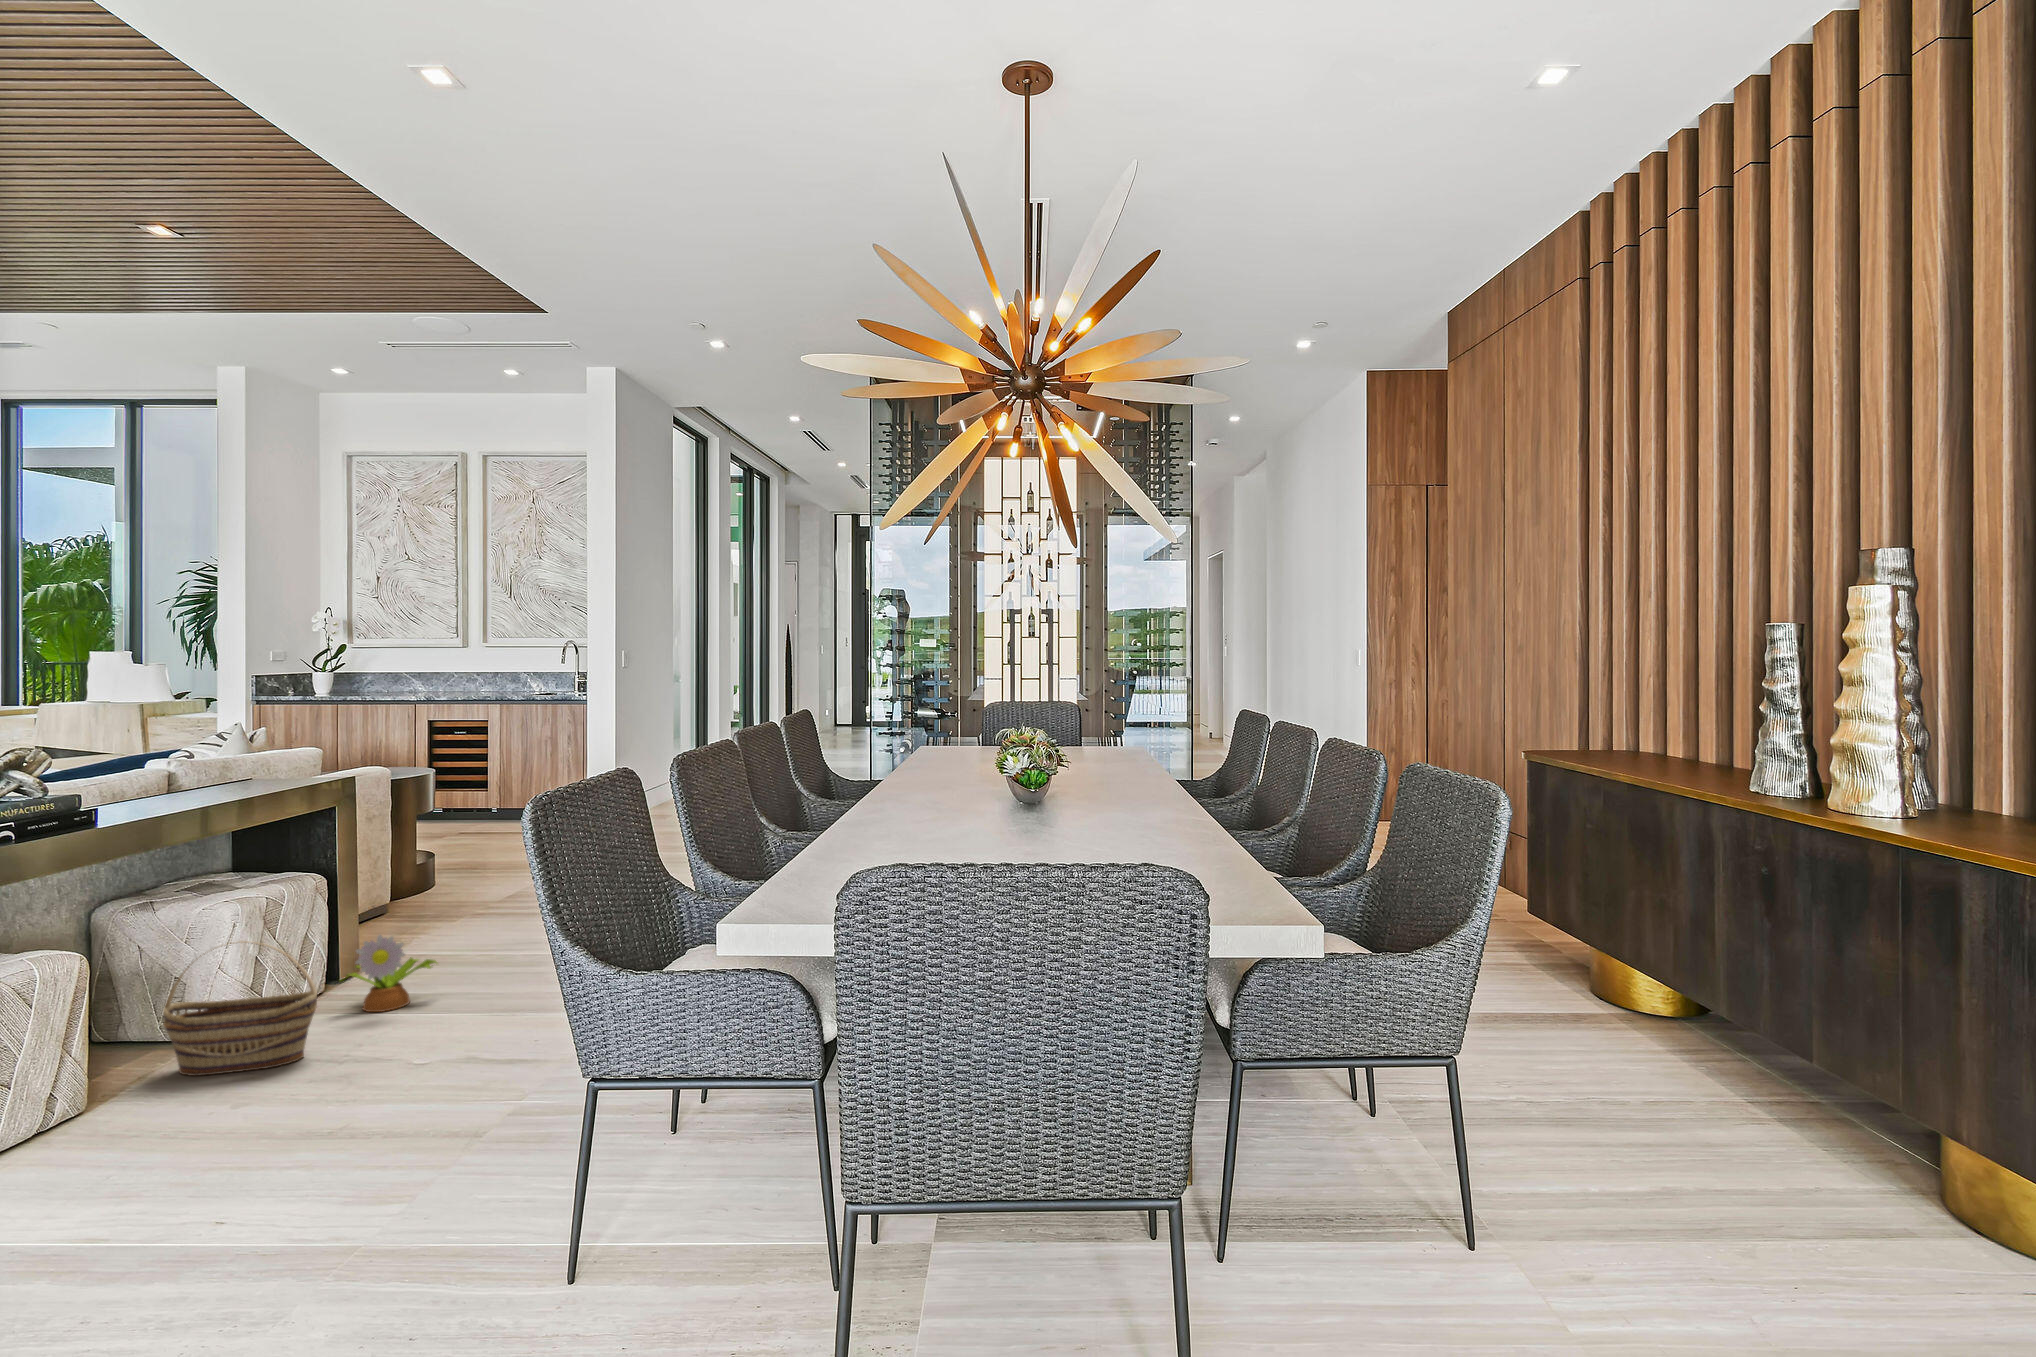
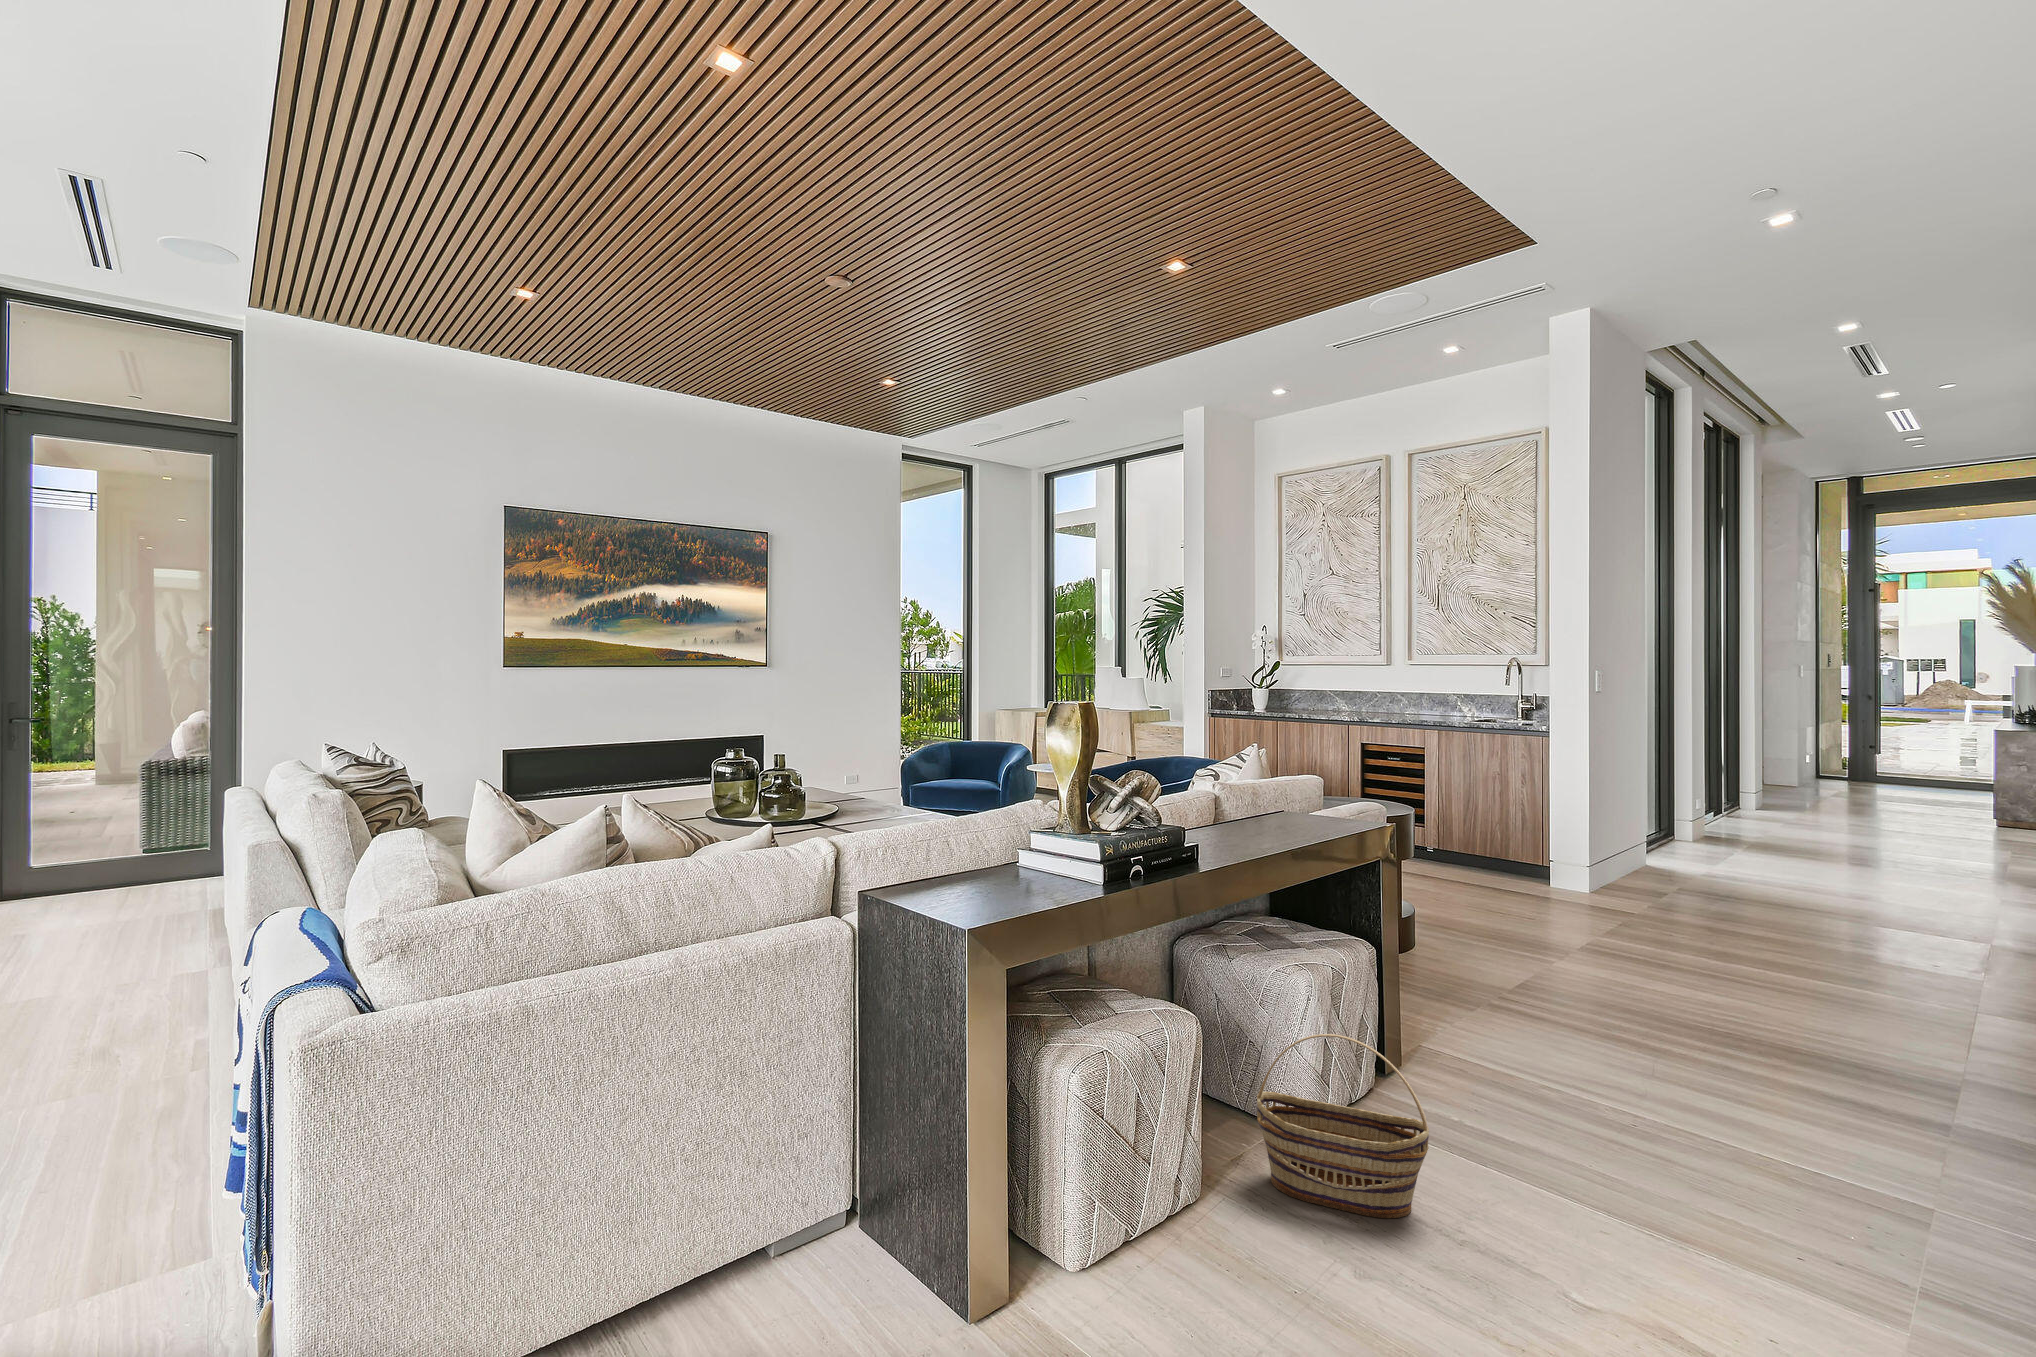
decorative plant: present [340,935,437,1012] -> none [1415,1045,1536,1151]

